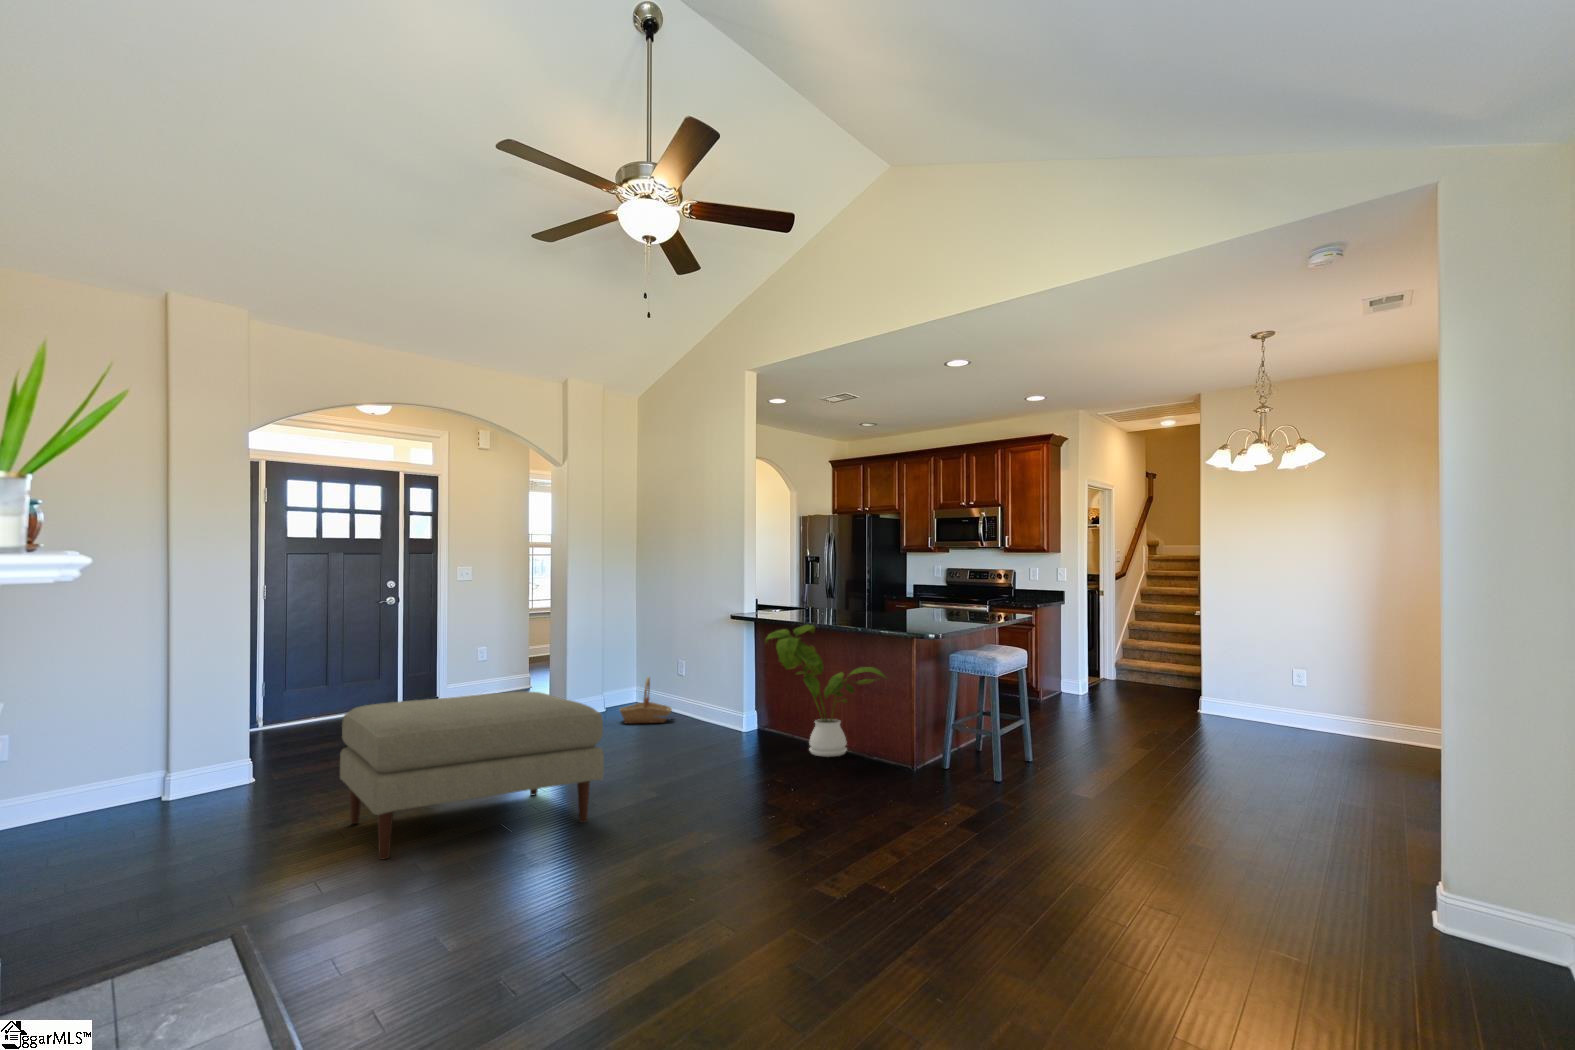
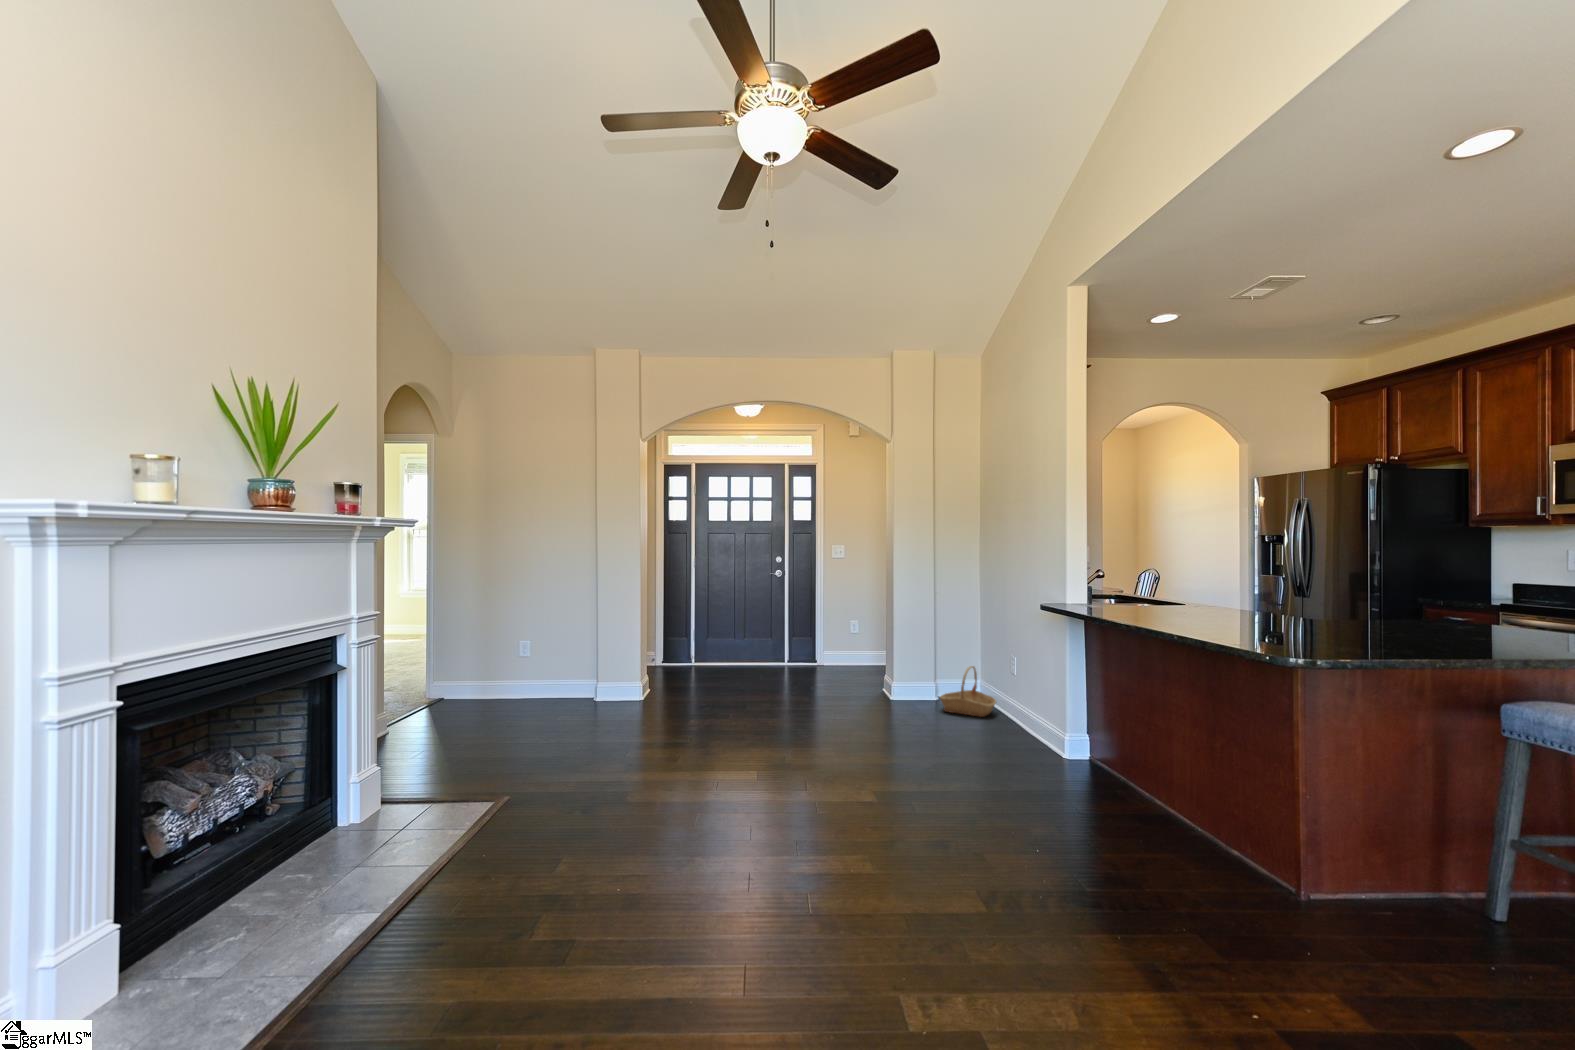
house plant: present [765,625,885,756] -> none [1031,649,1200,825]
ottoman: present [340,692,604,860] -> none [523,700,763,865]

